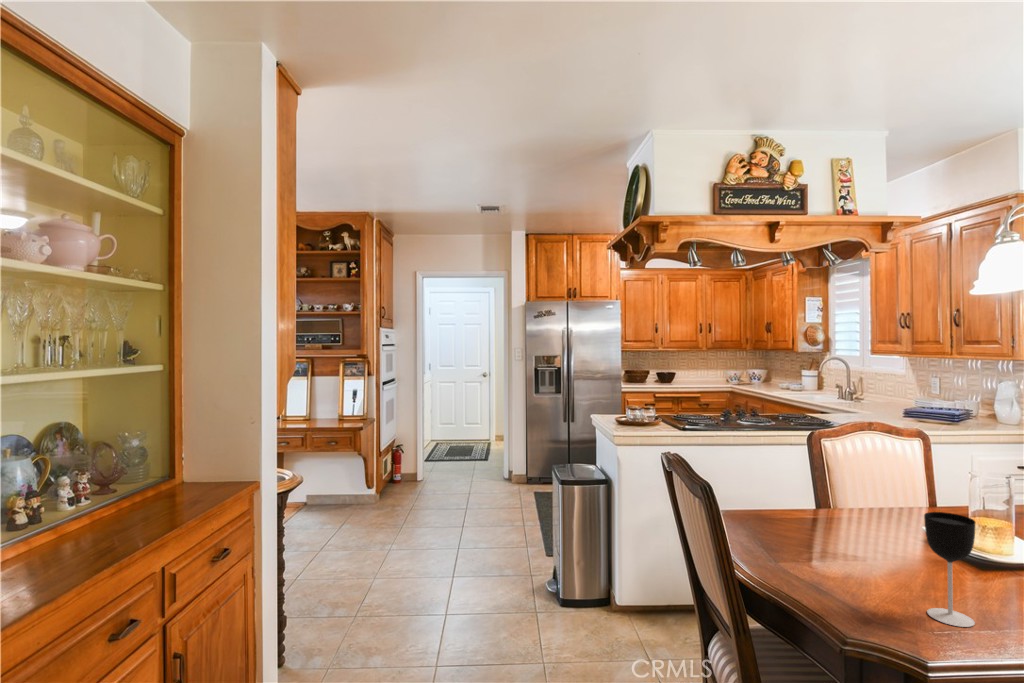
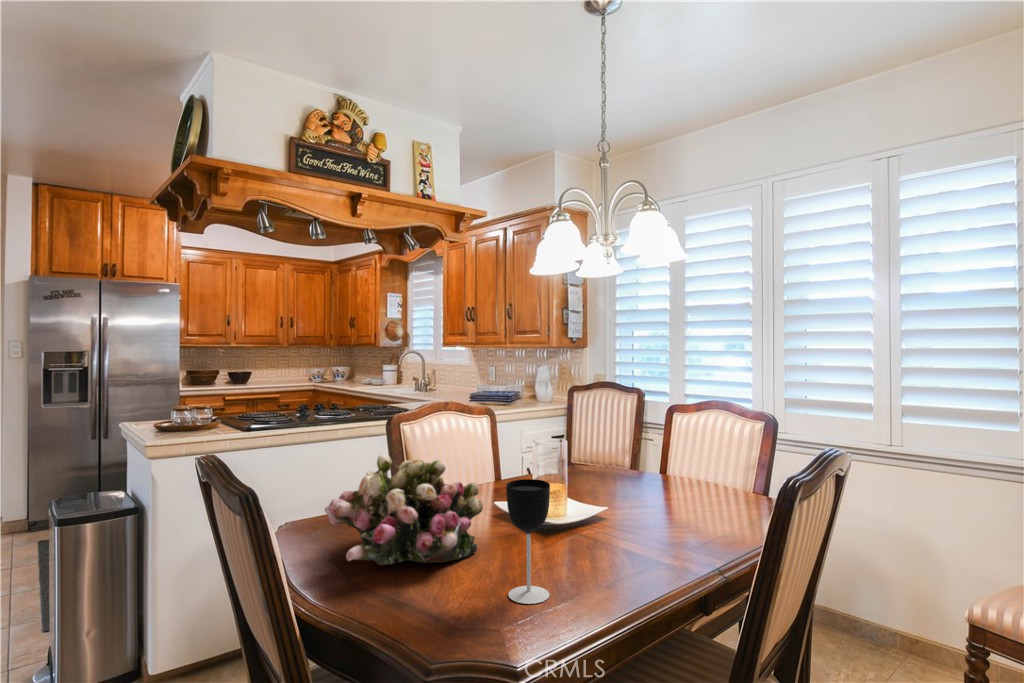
flower arrangement: none [753,468,904,570] -> present [325,454,483,565]

